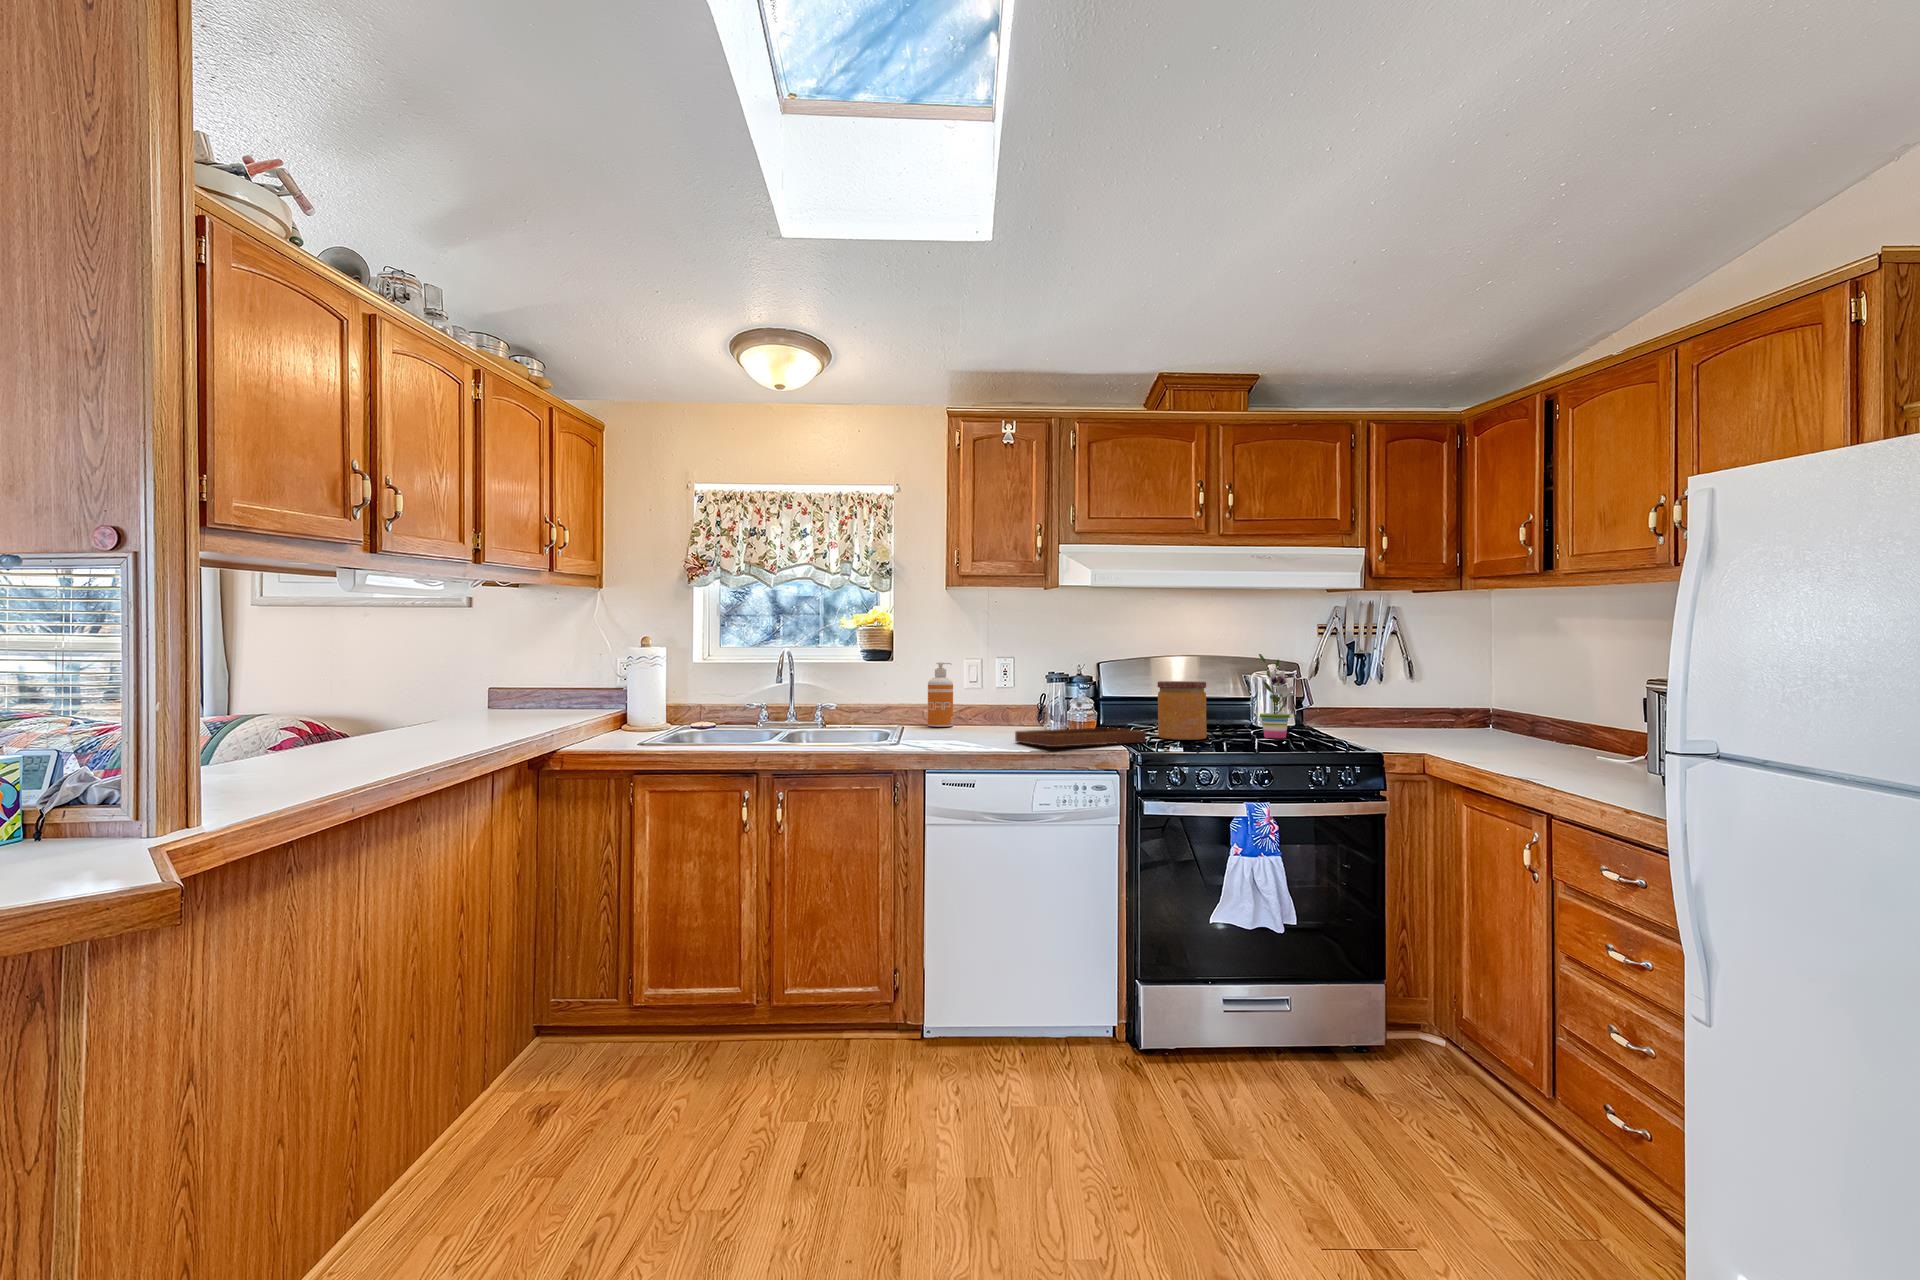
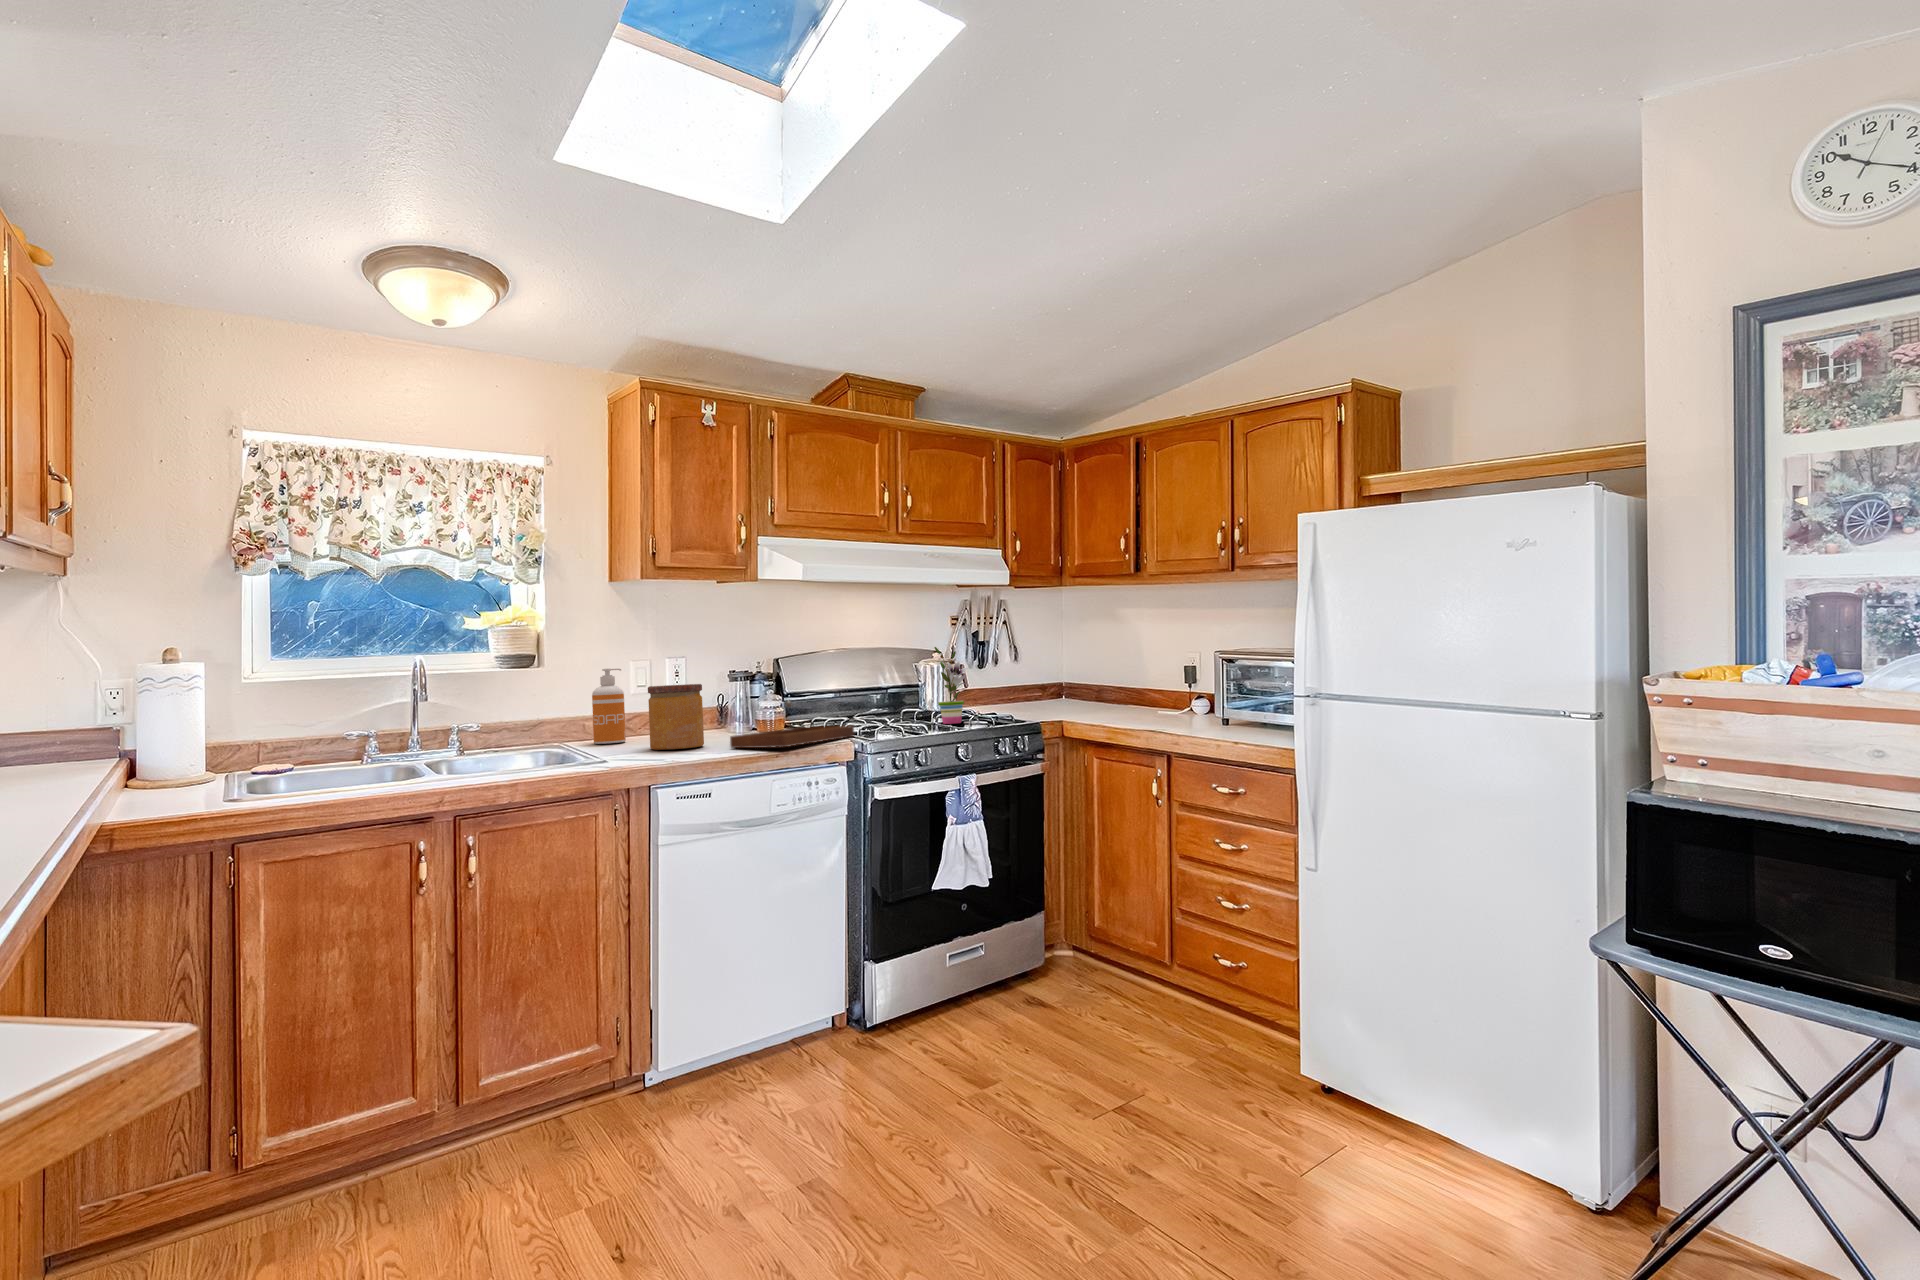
jar: present [1158,681,1207,740] -> present [648,684,704,750]

